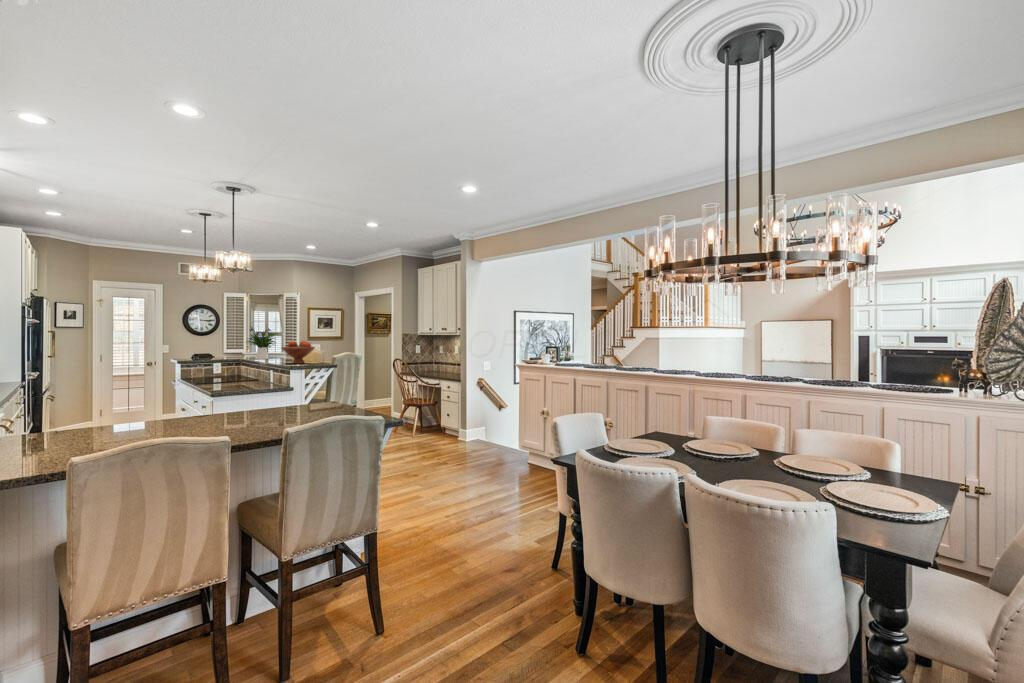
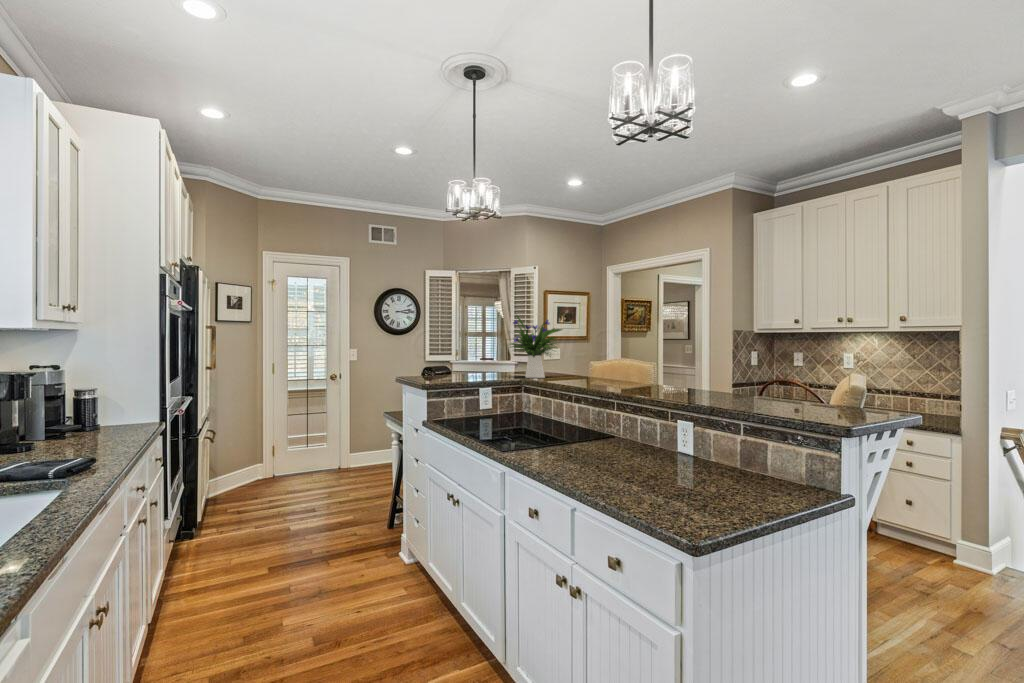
fruit bowl: present [282,341,315,364] -> none [670,343,752,401]

